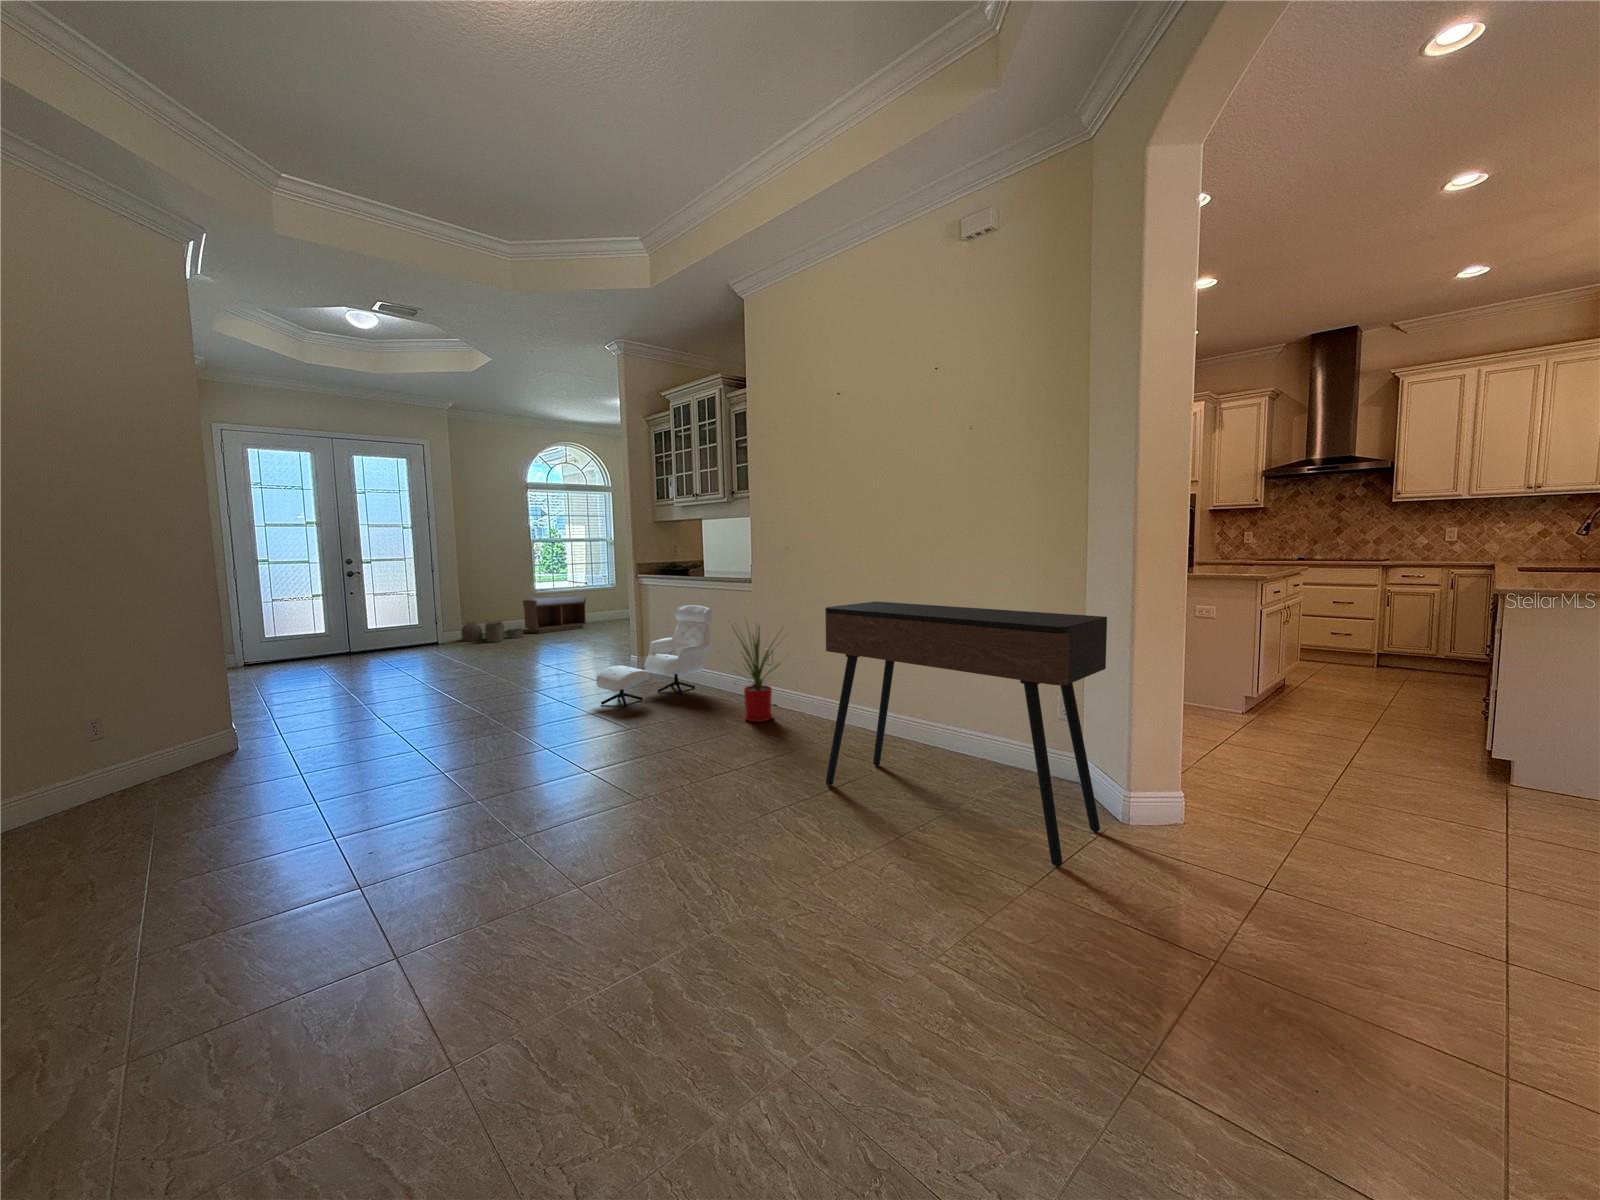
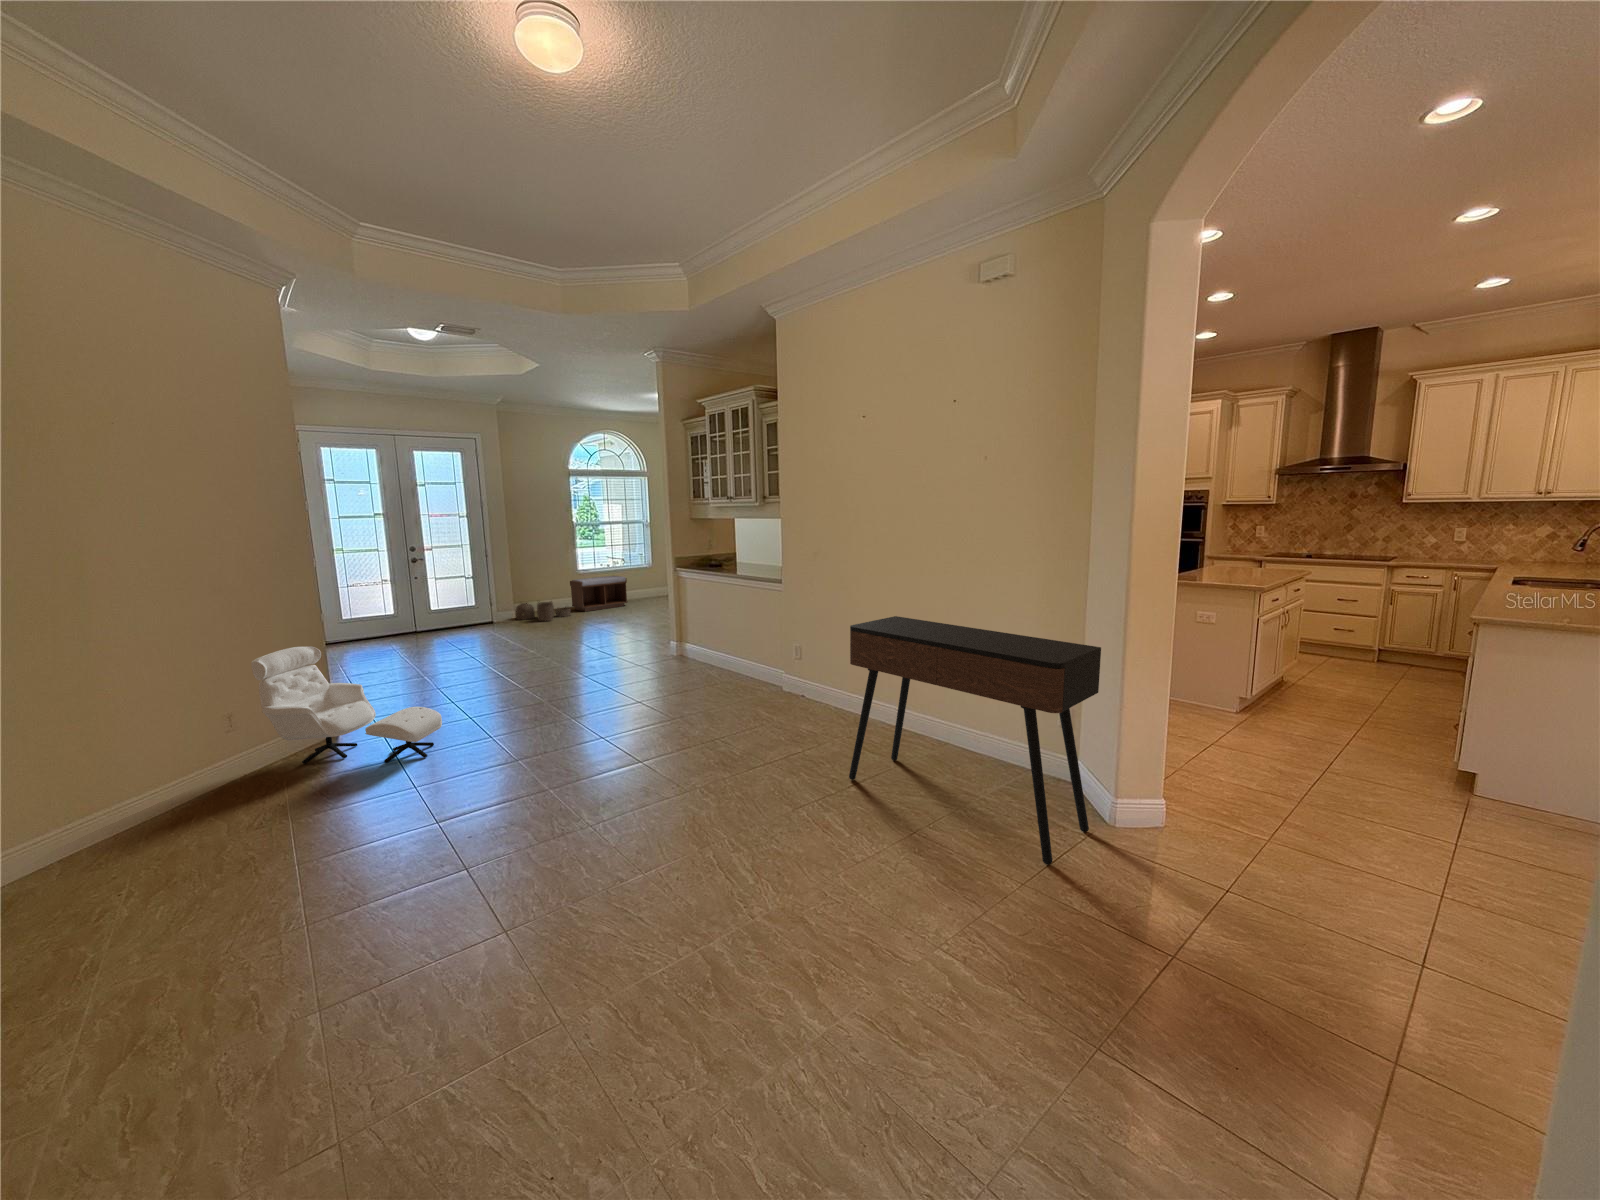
armchair: present [596,605,712,707] -> present [251,646,442,764]
house plant: present [738,627,780,722] -> none [748,616,818,712]

